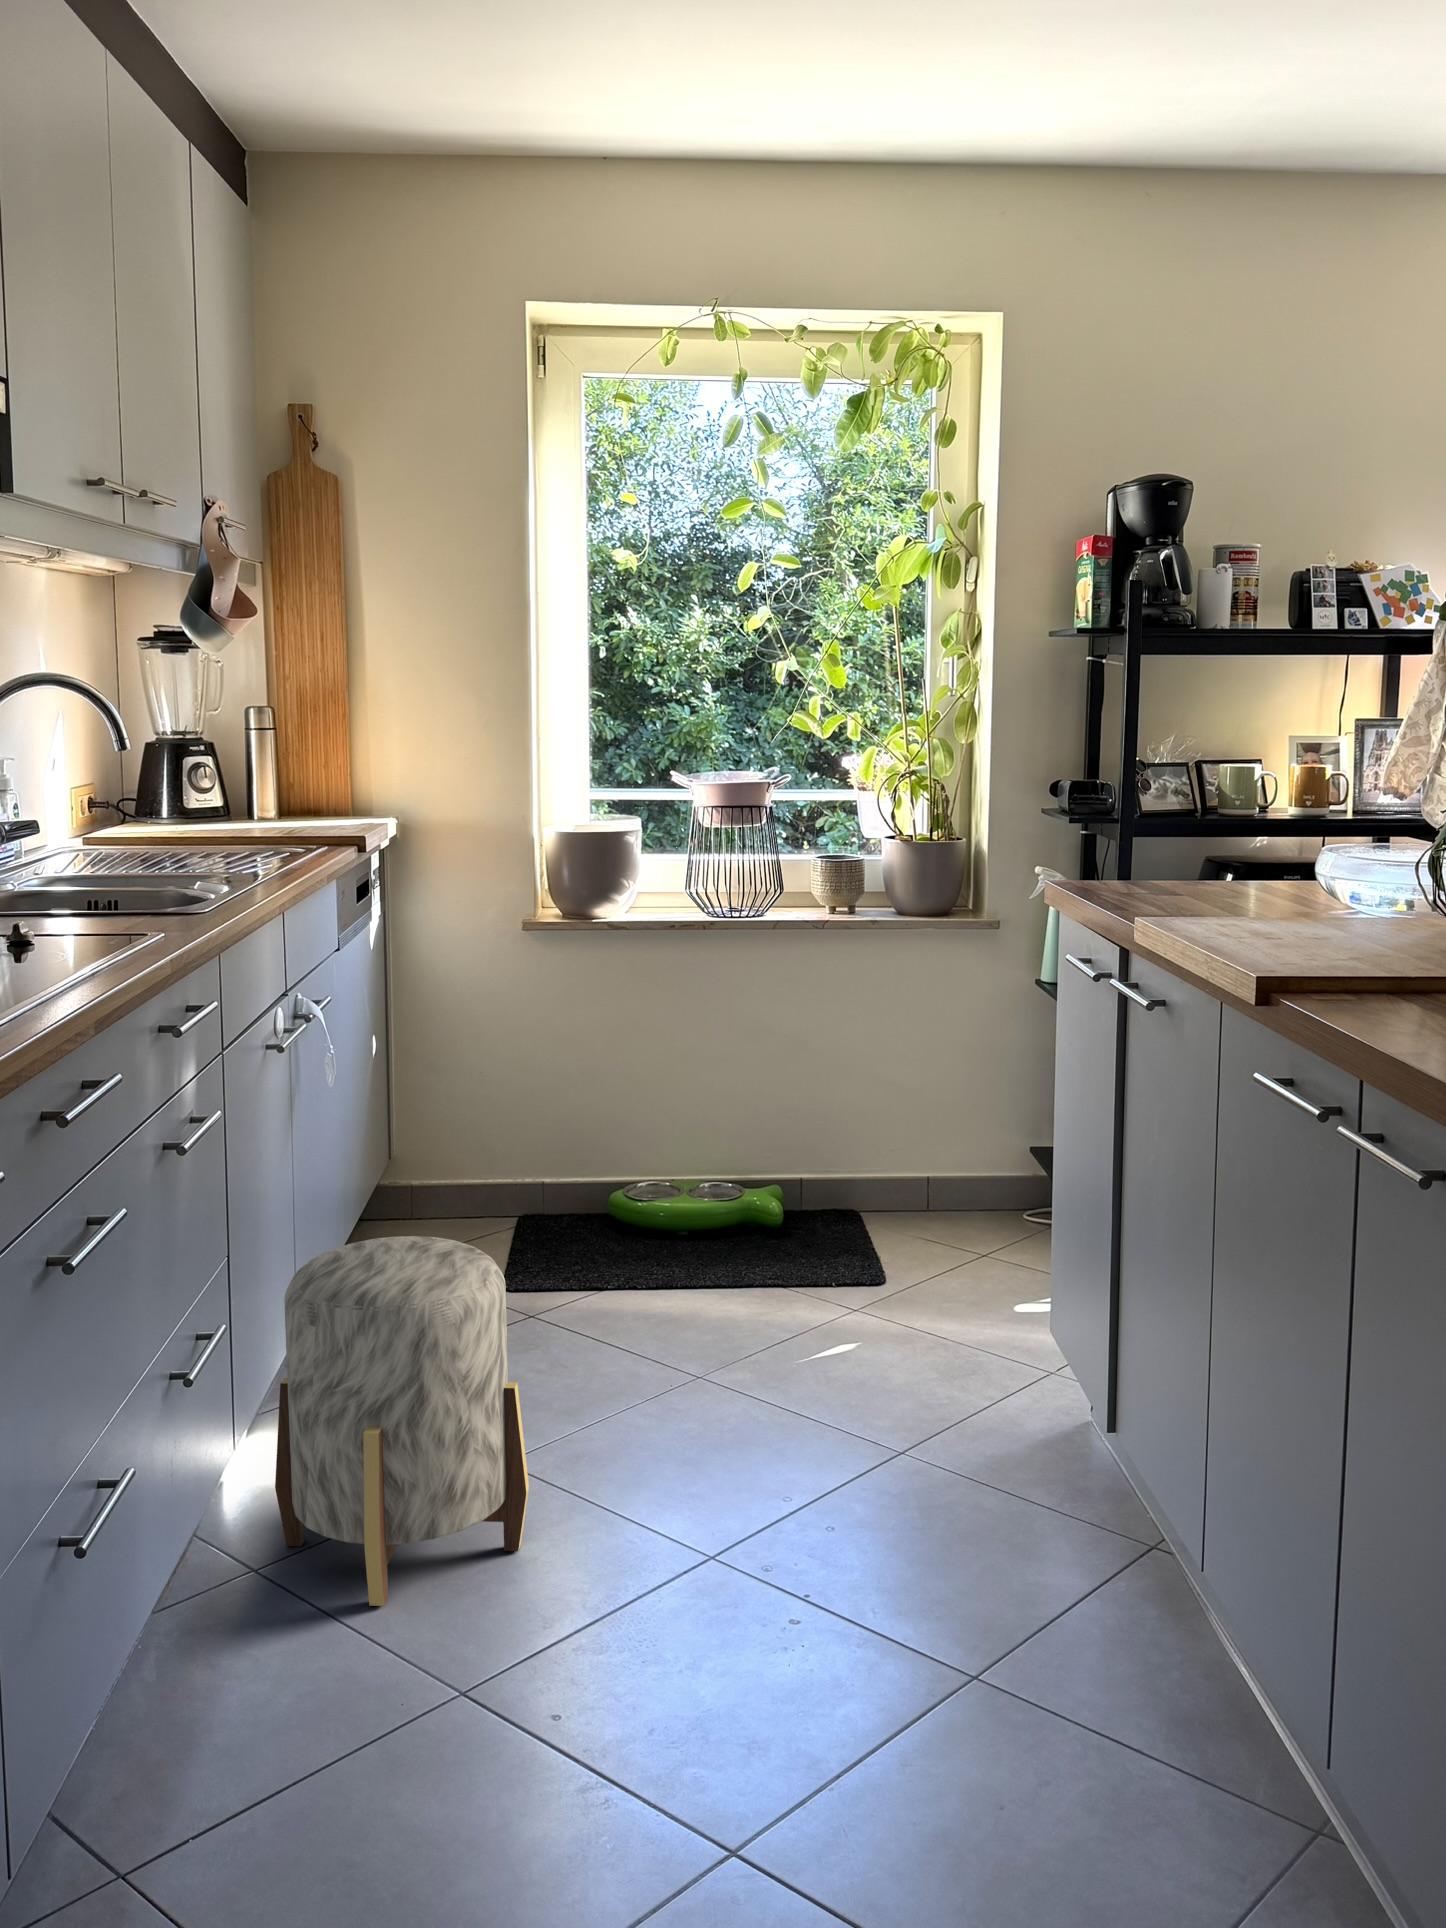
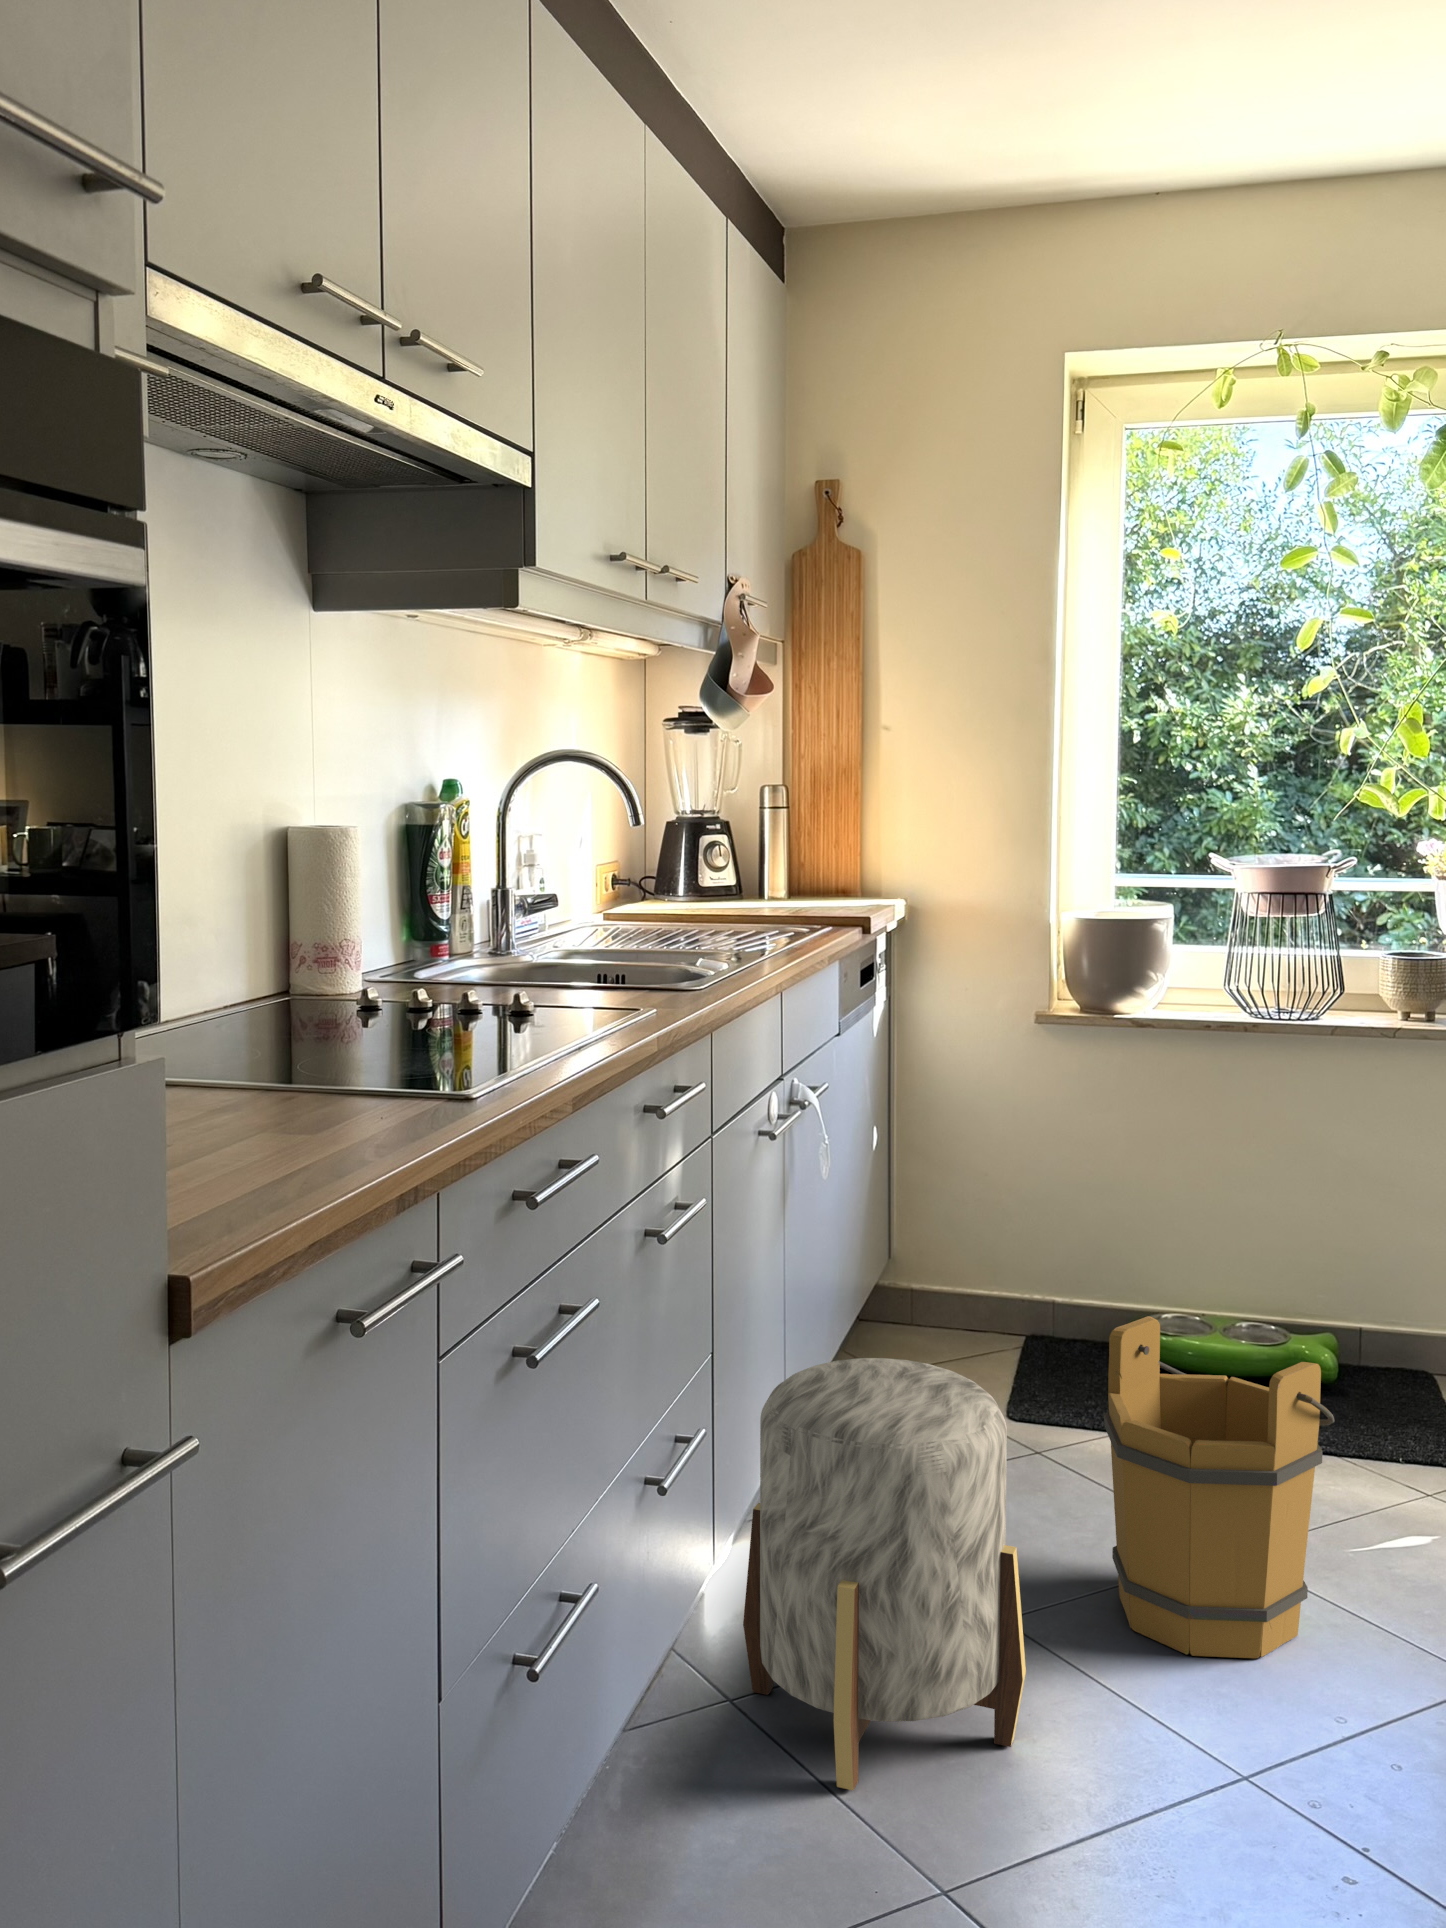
bucket: none [590,1181,778,1460] -> present [1104,1316,1334,1658]

